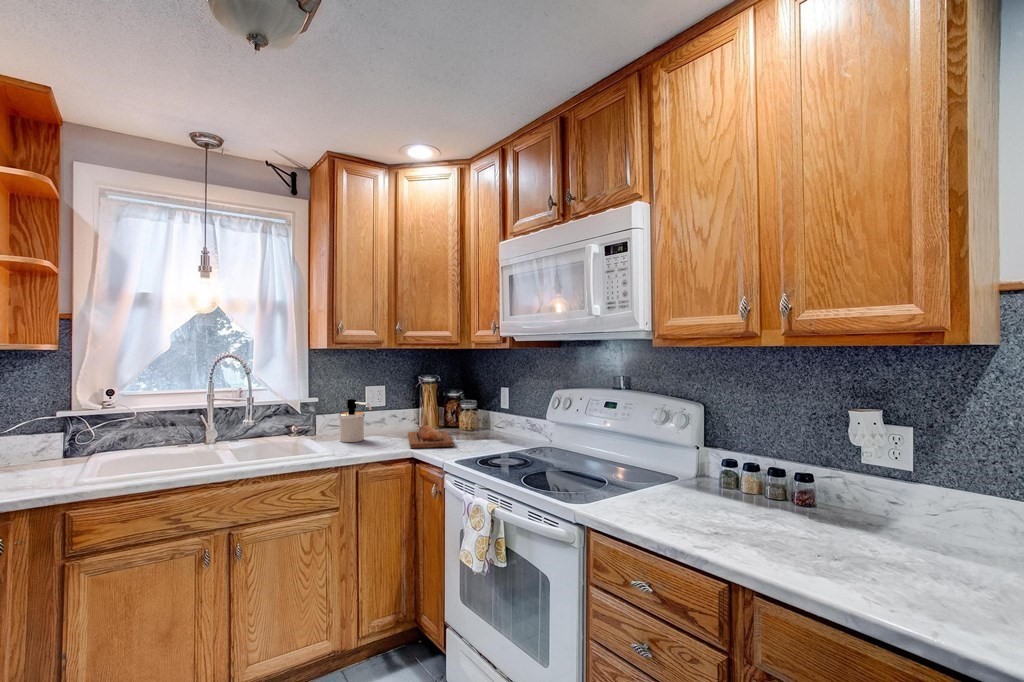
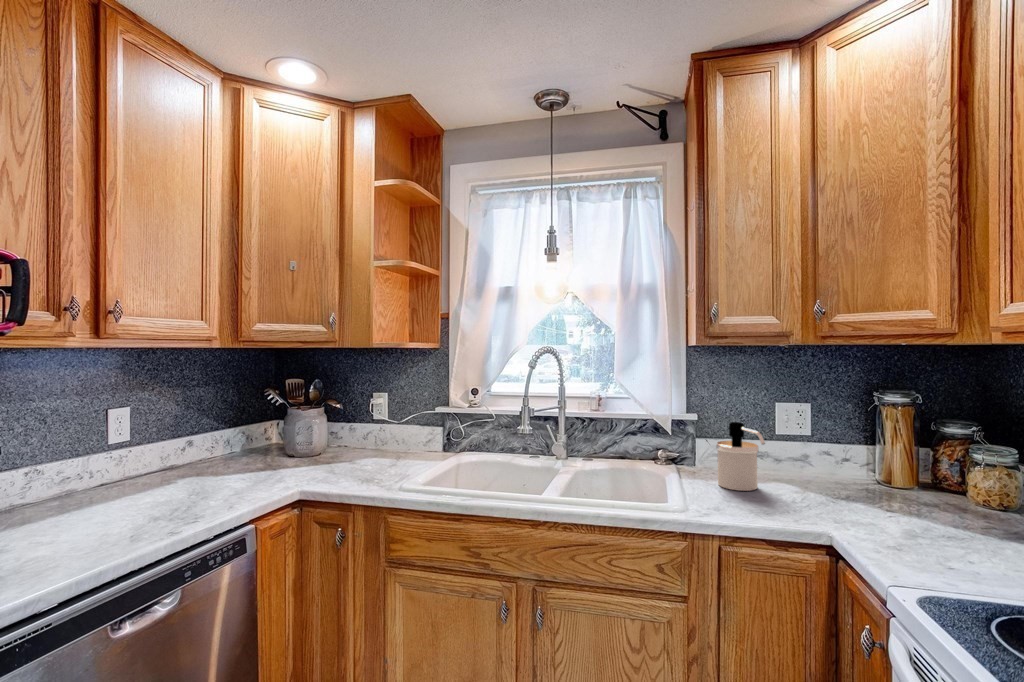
bread loaf: present [408,425,454,448] -> none [830,485,938,547]

